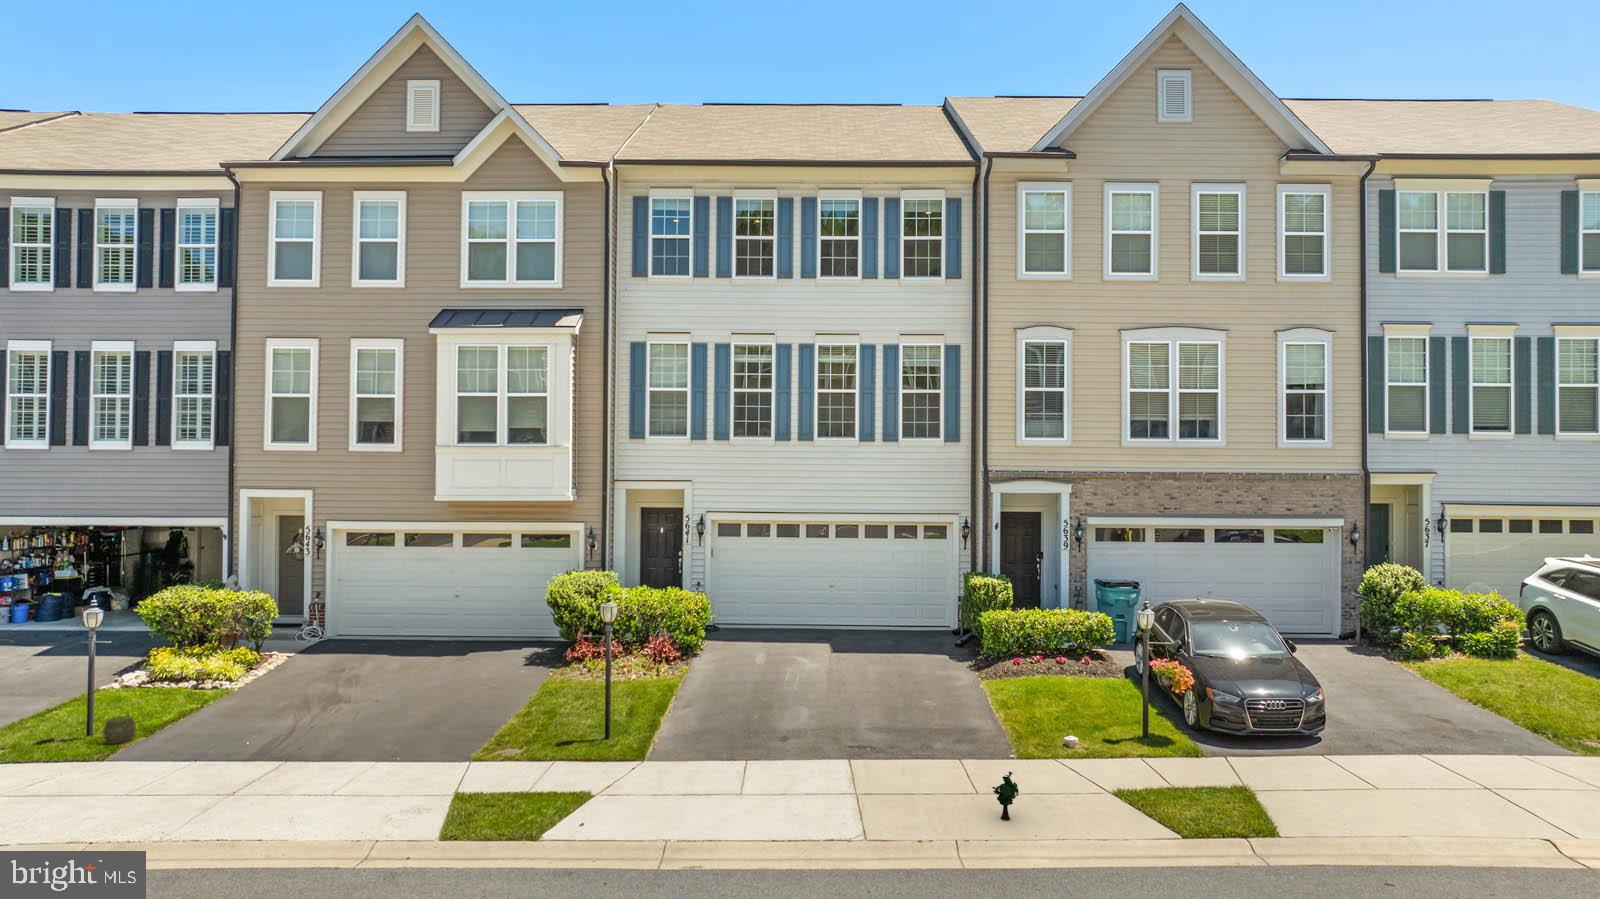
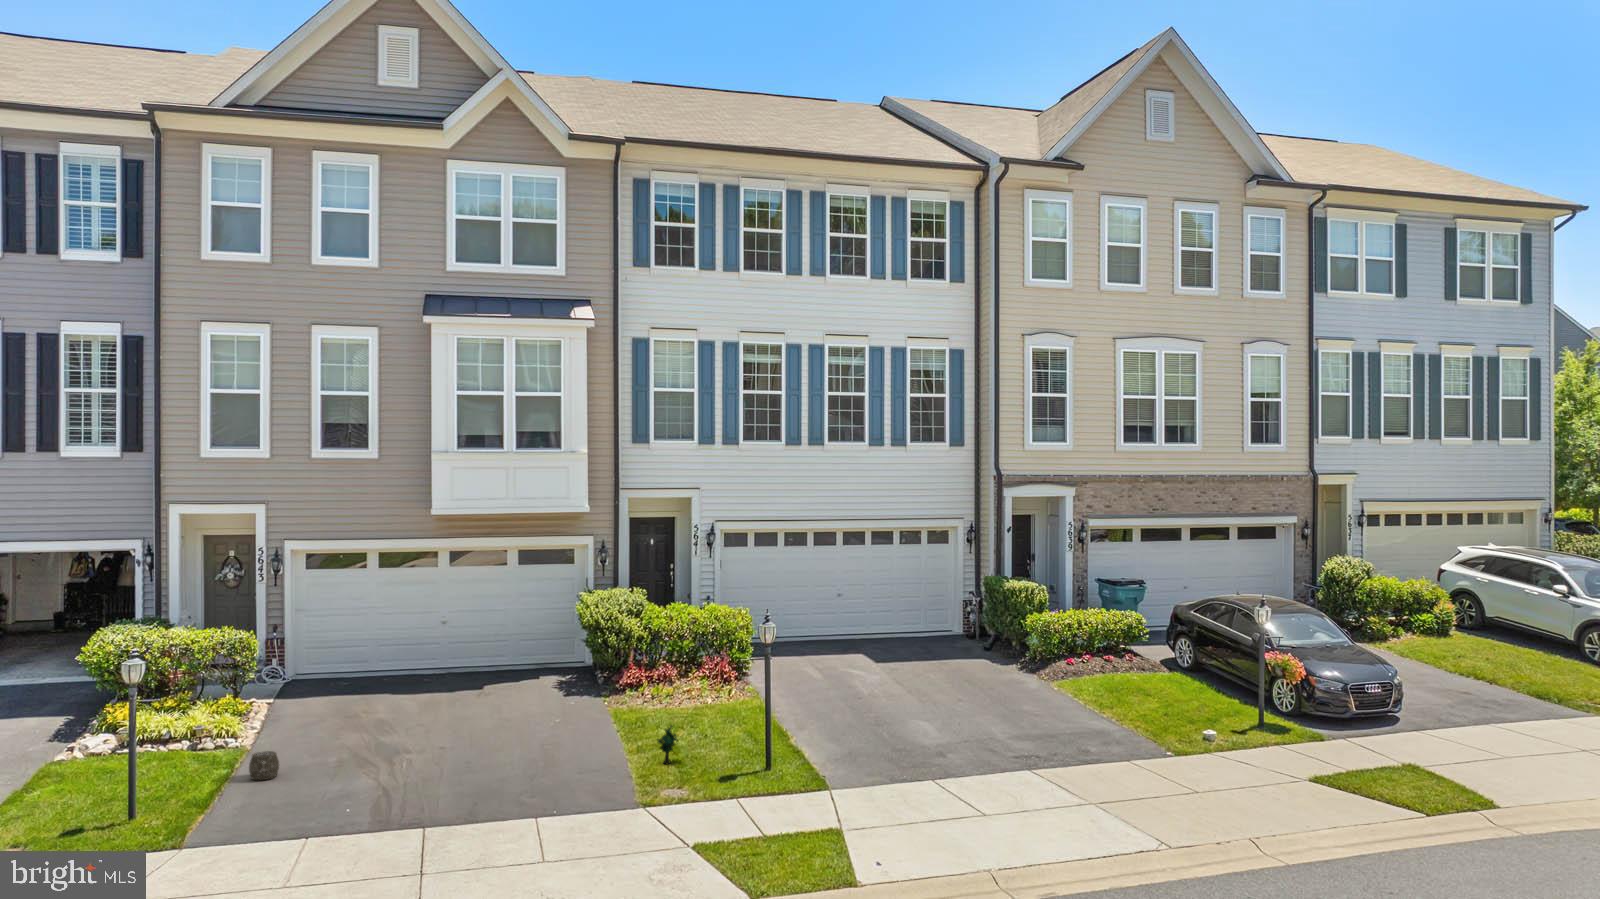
decorative plant: present [992,772,1019,820] -> present [657,725,677,764]

